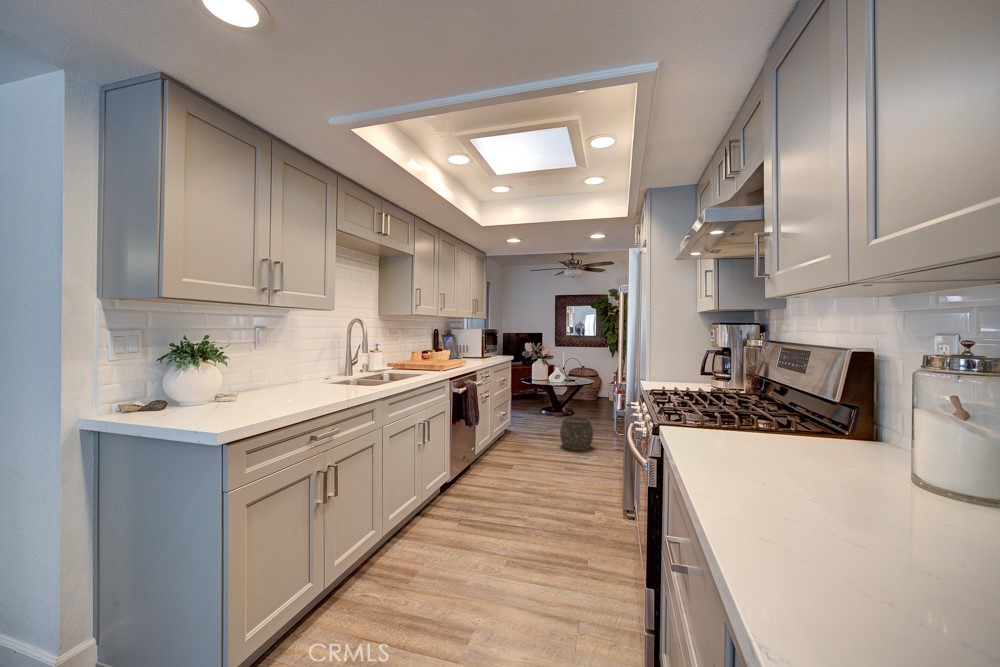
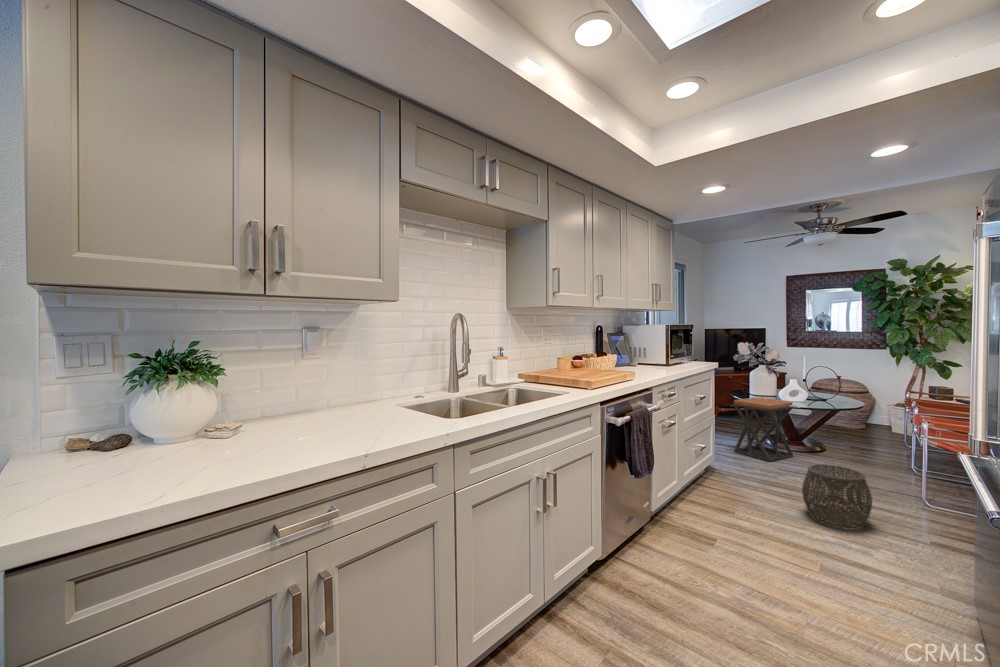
stool: none [522,381,557,423] -> present [734,398,793,462]

